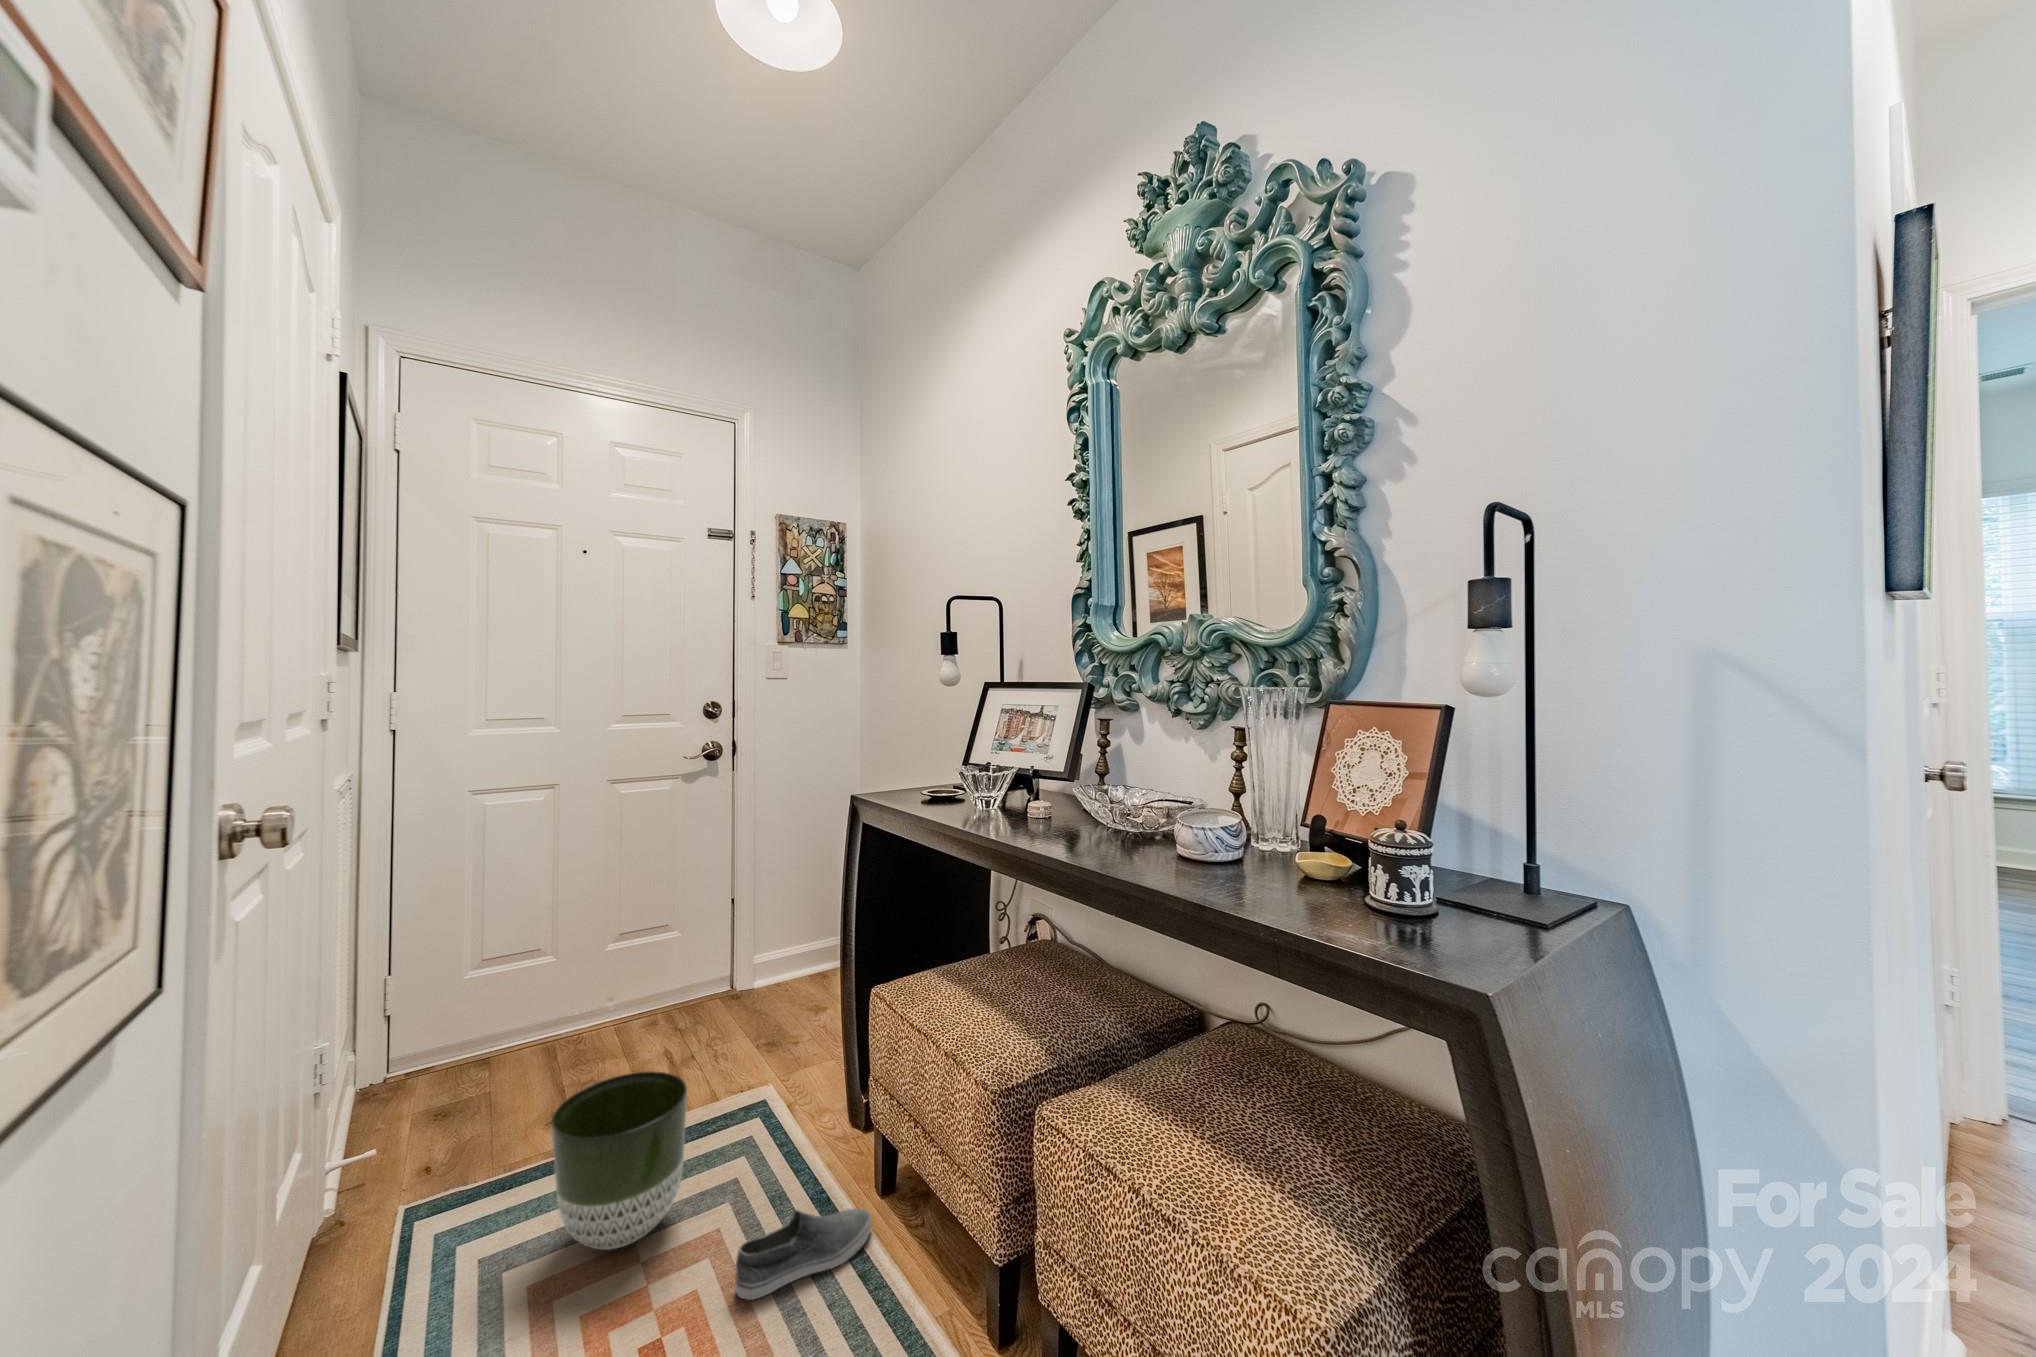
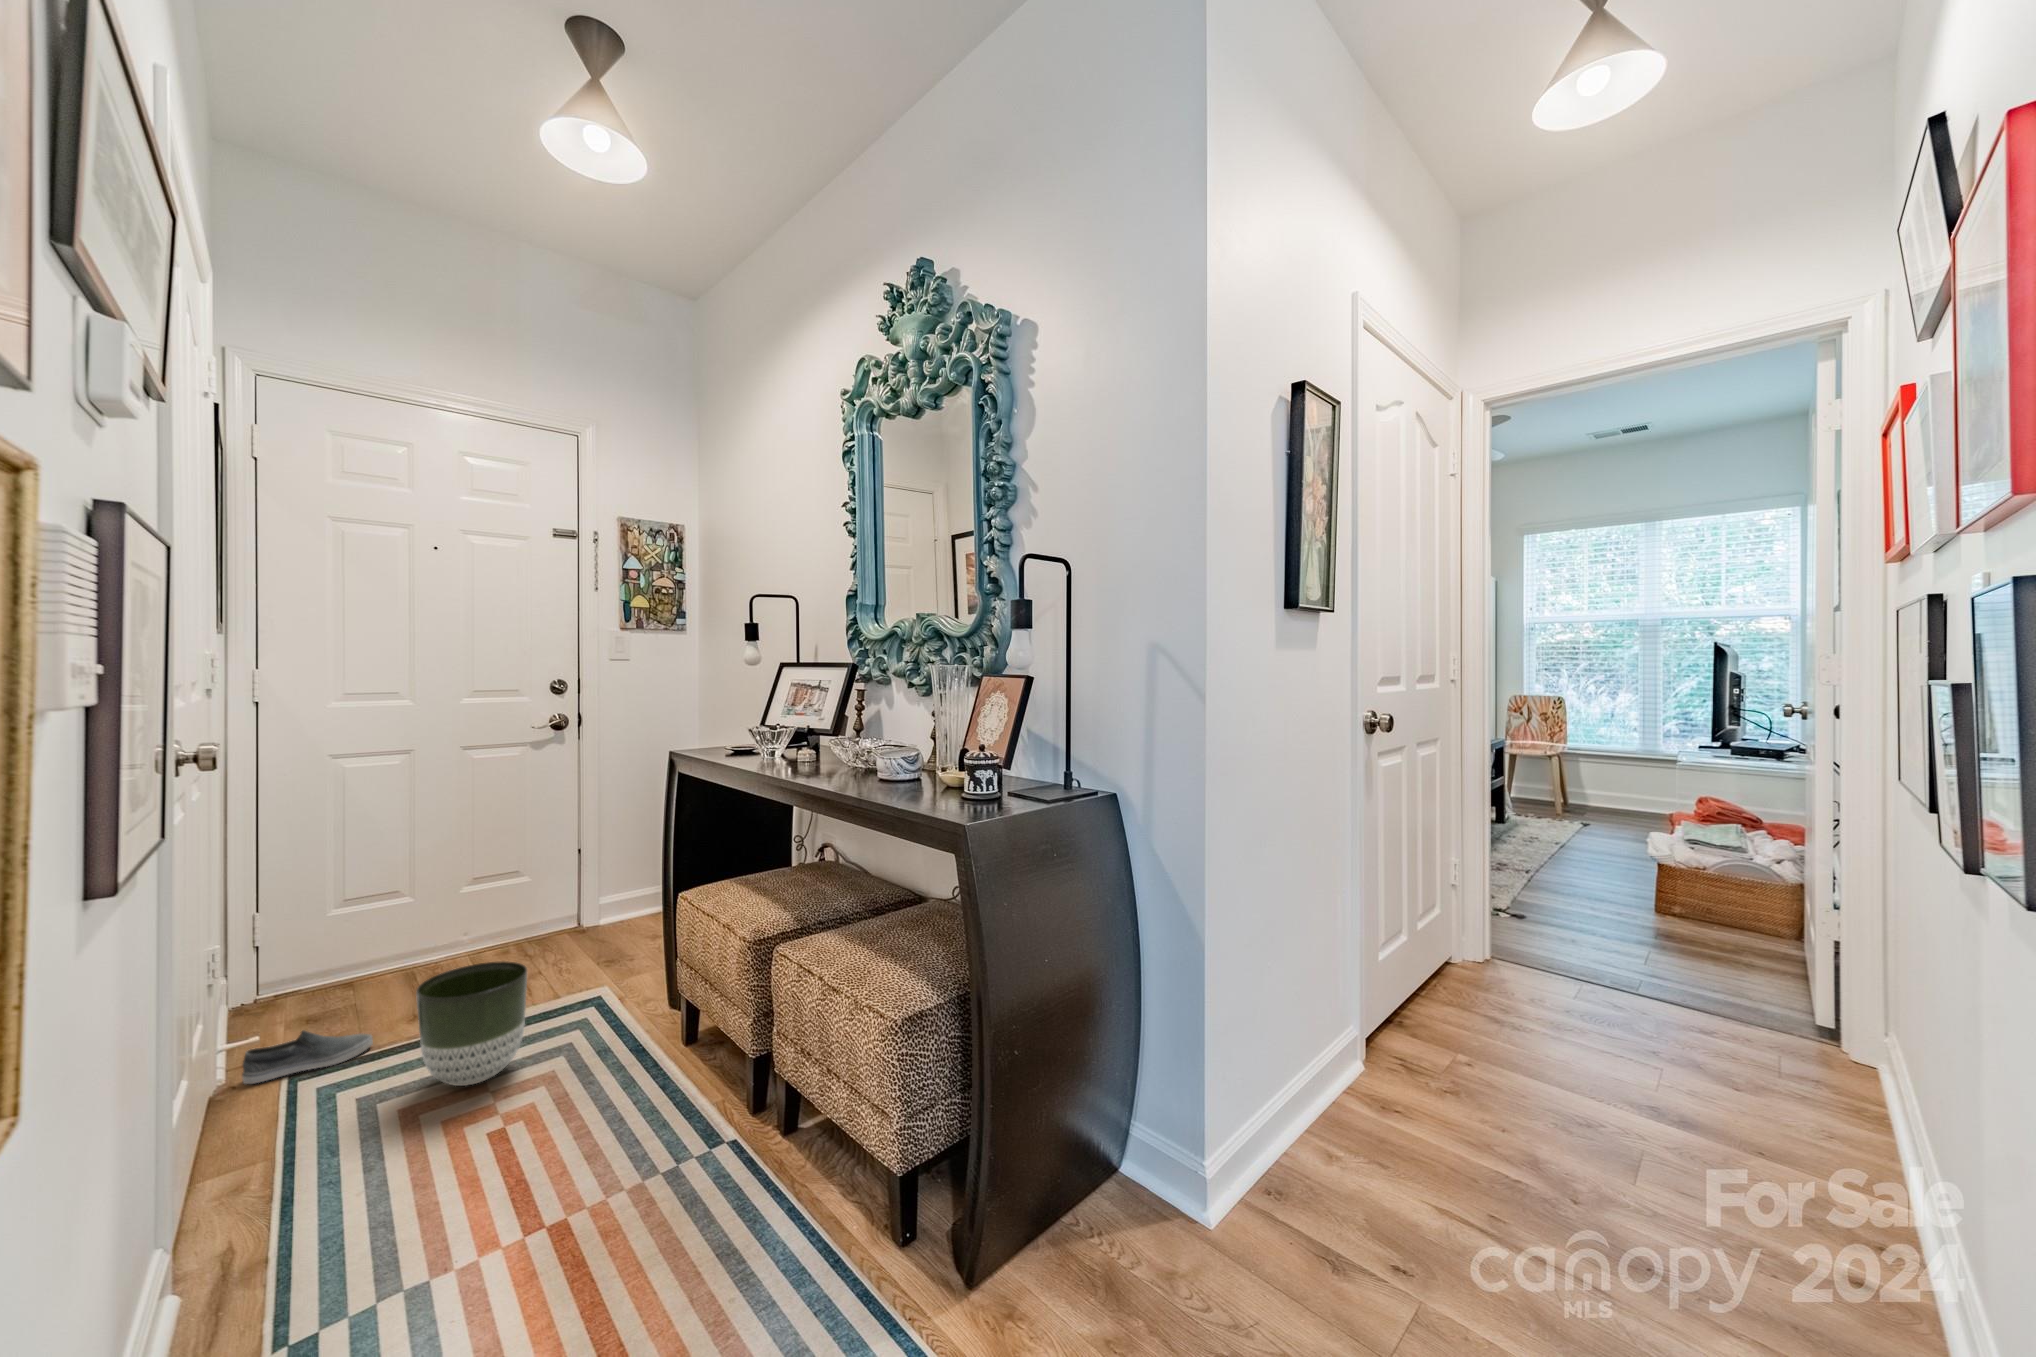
shoe: present [736,1209,872,1300] -> present [242,1030,373,1084]

